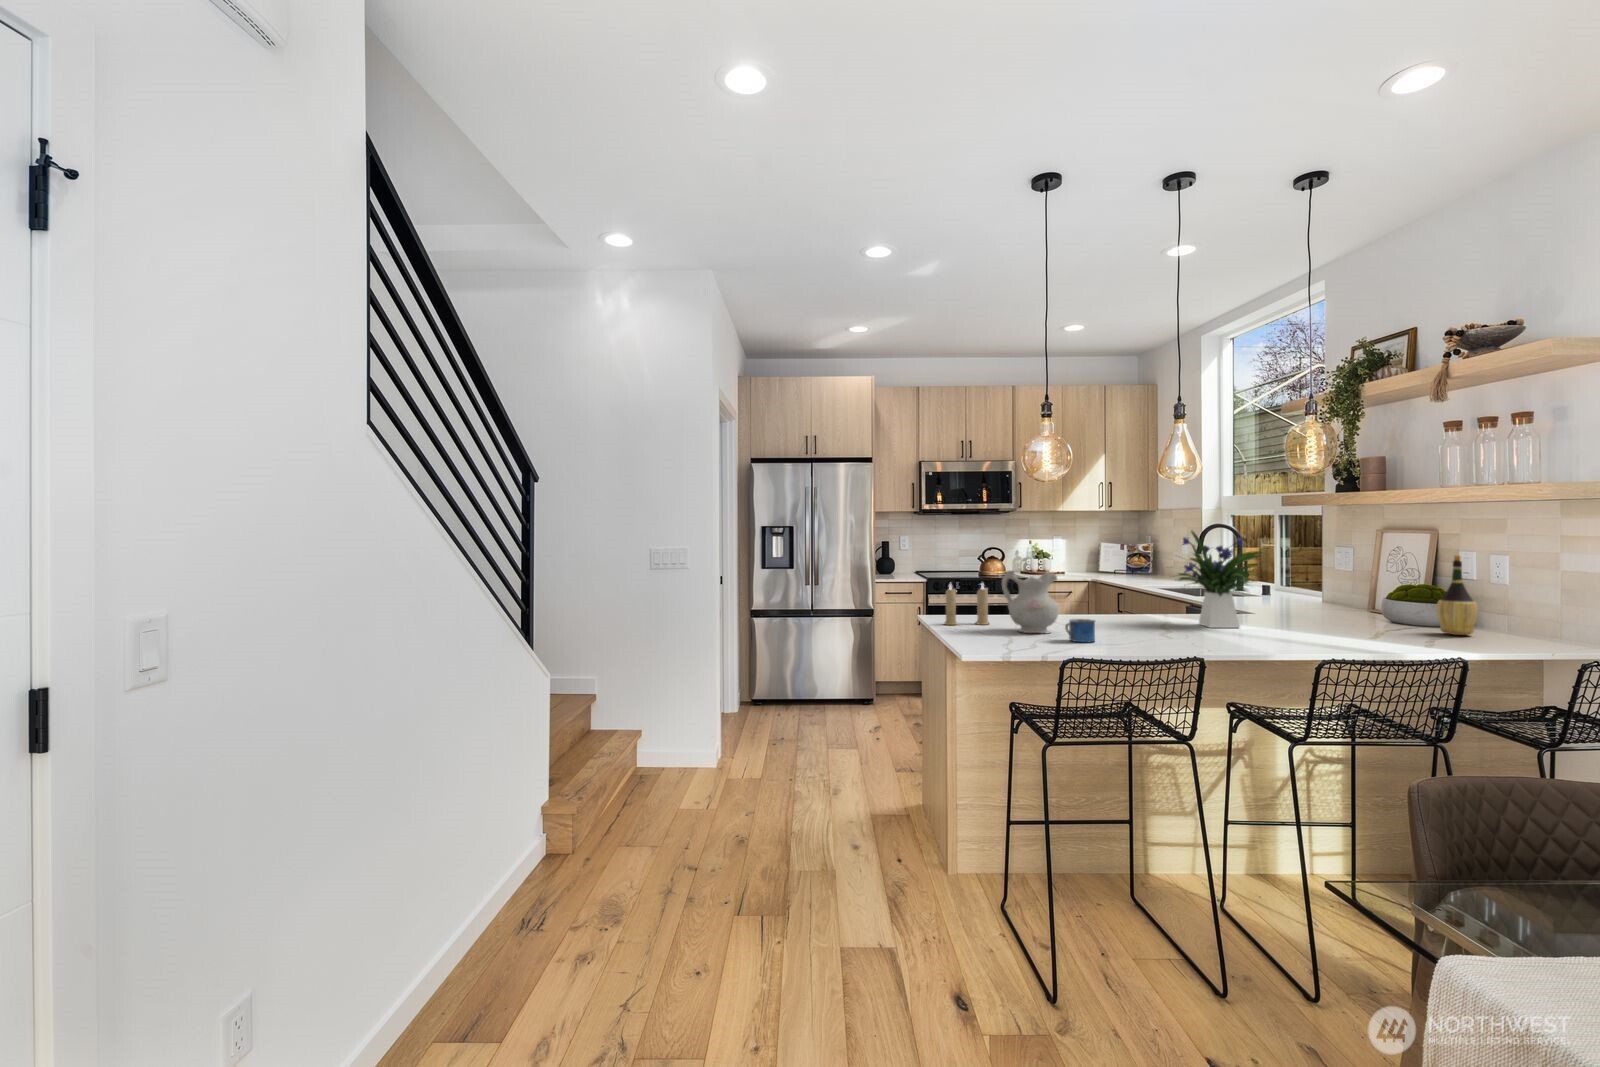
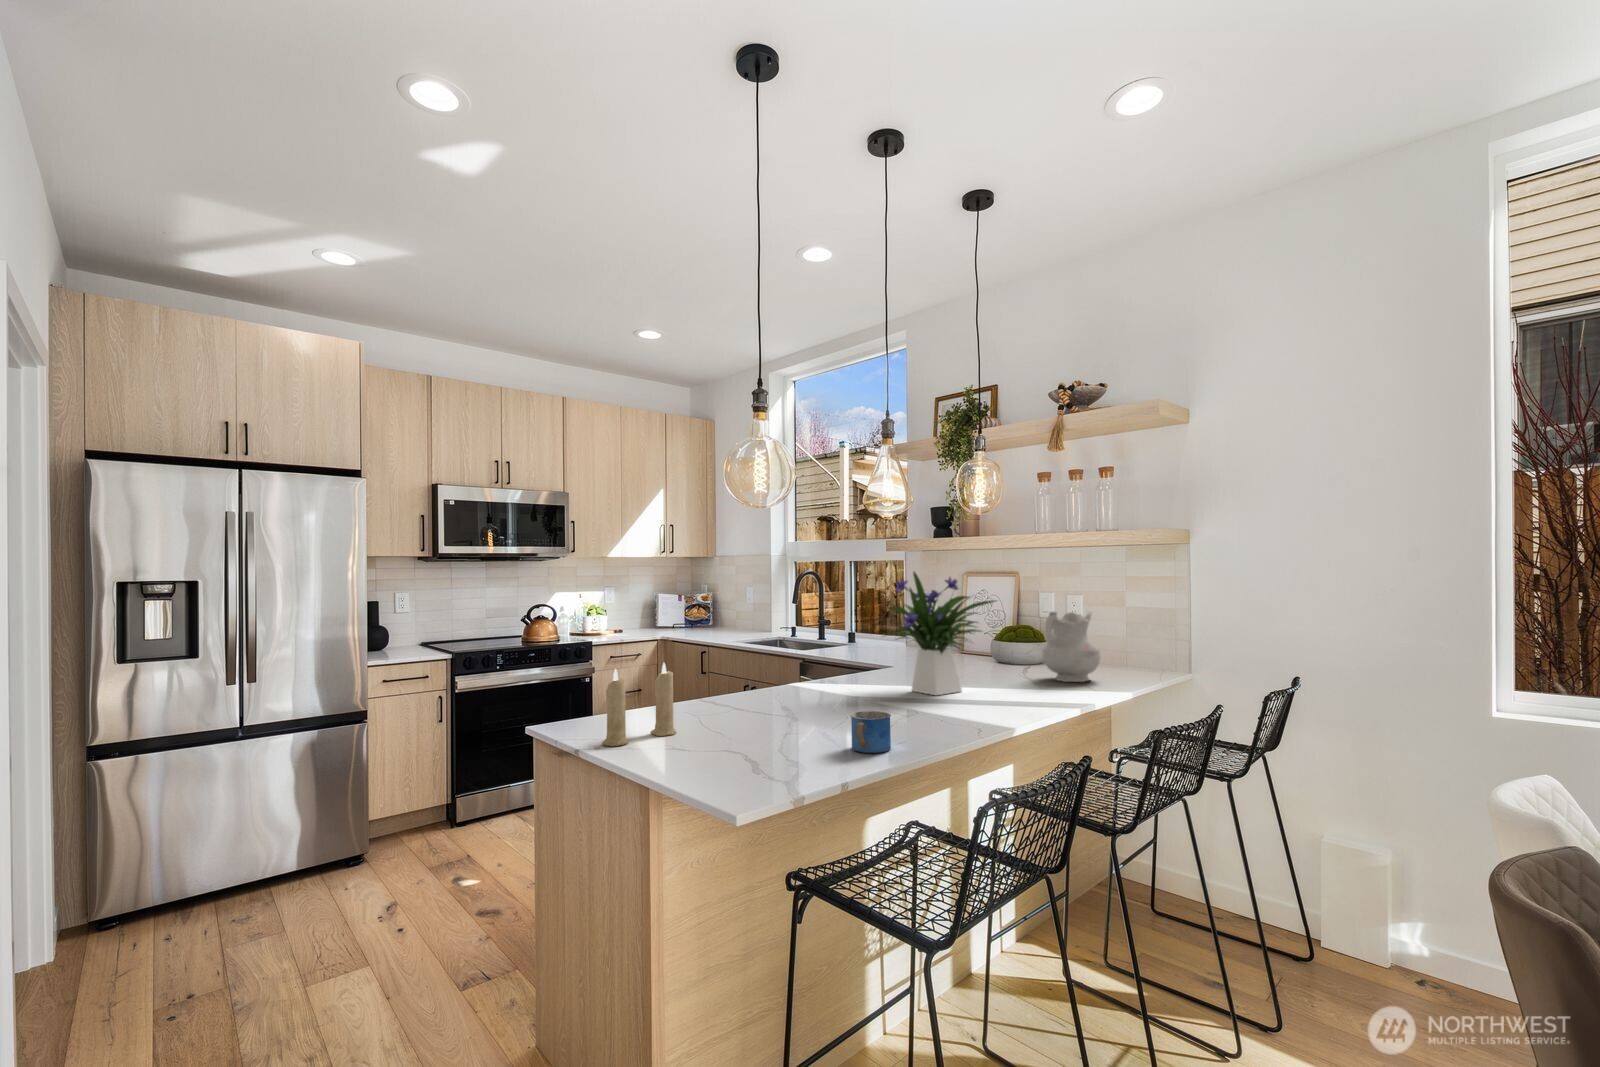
wine bottle: present [1436,555,1478,635] -> none [1106,593,1142,675]
ceramic pitcher: present [1002,571,1059,633] -> present [1042,612,1100,682]

